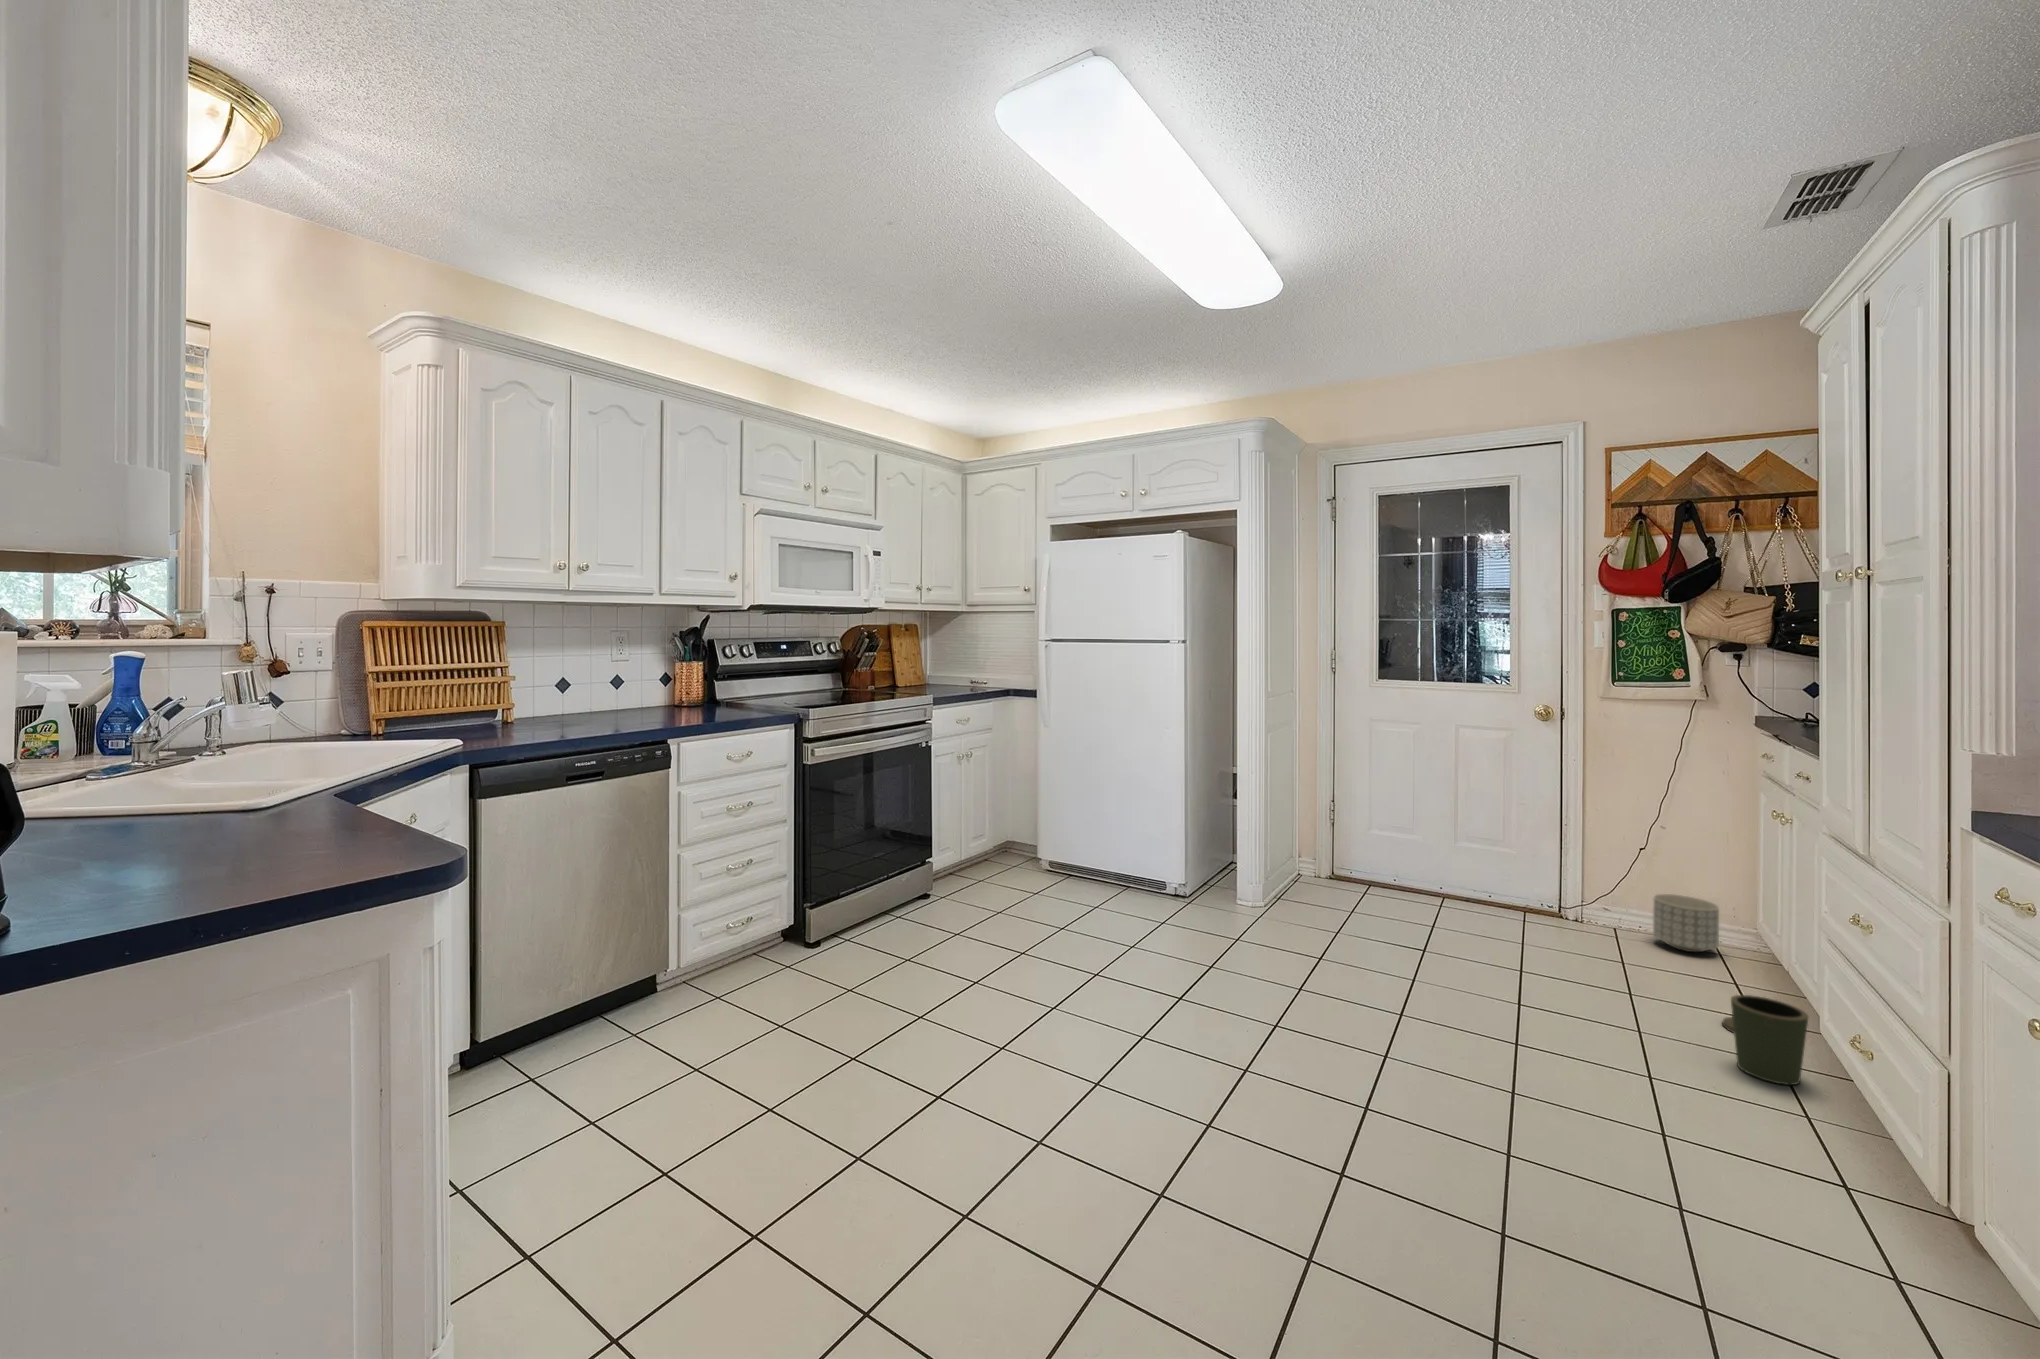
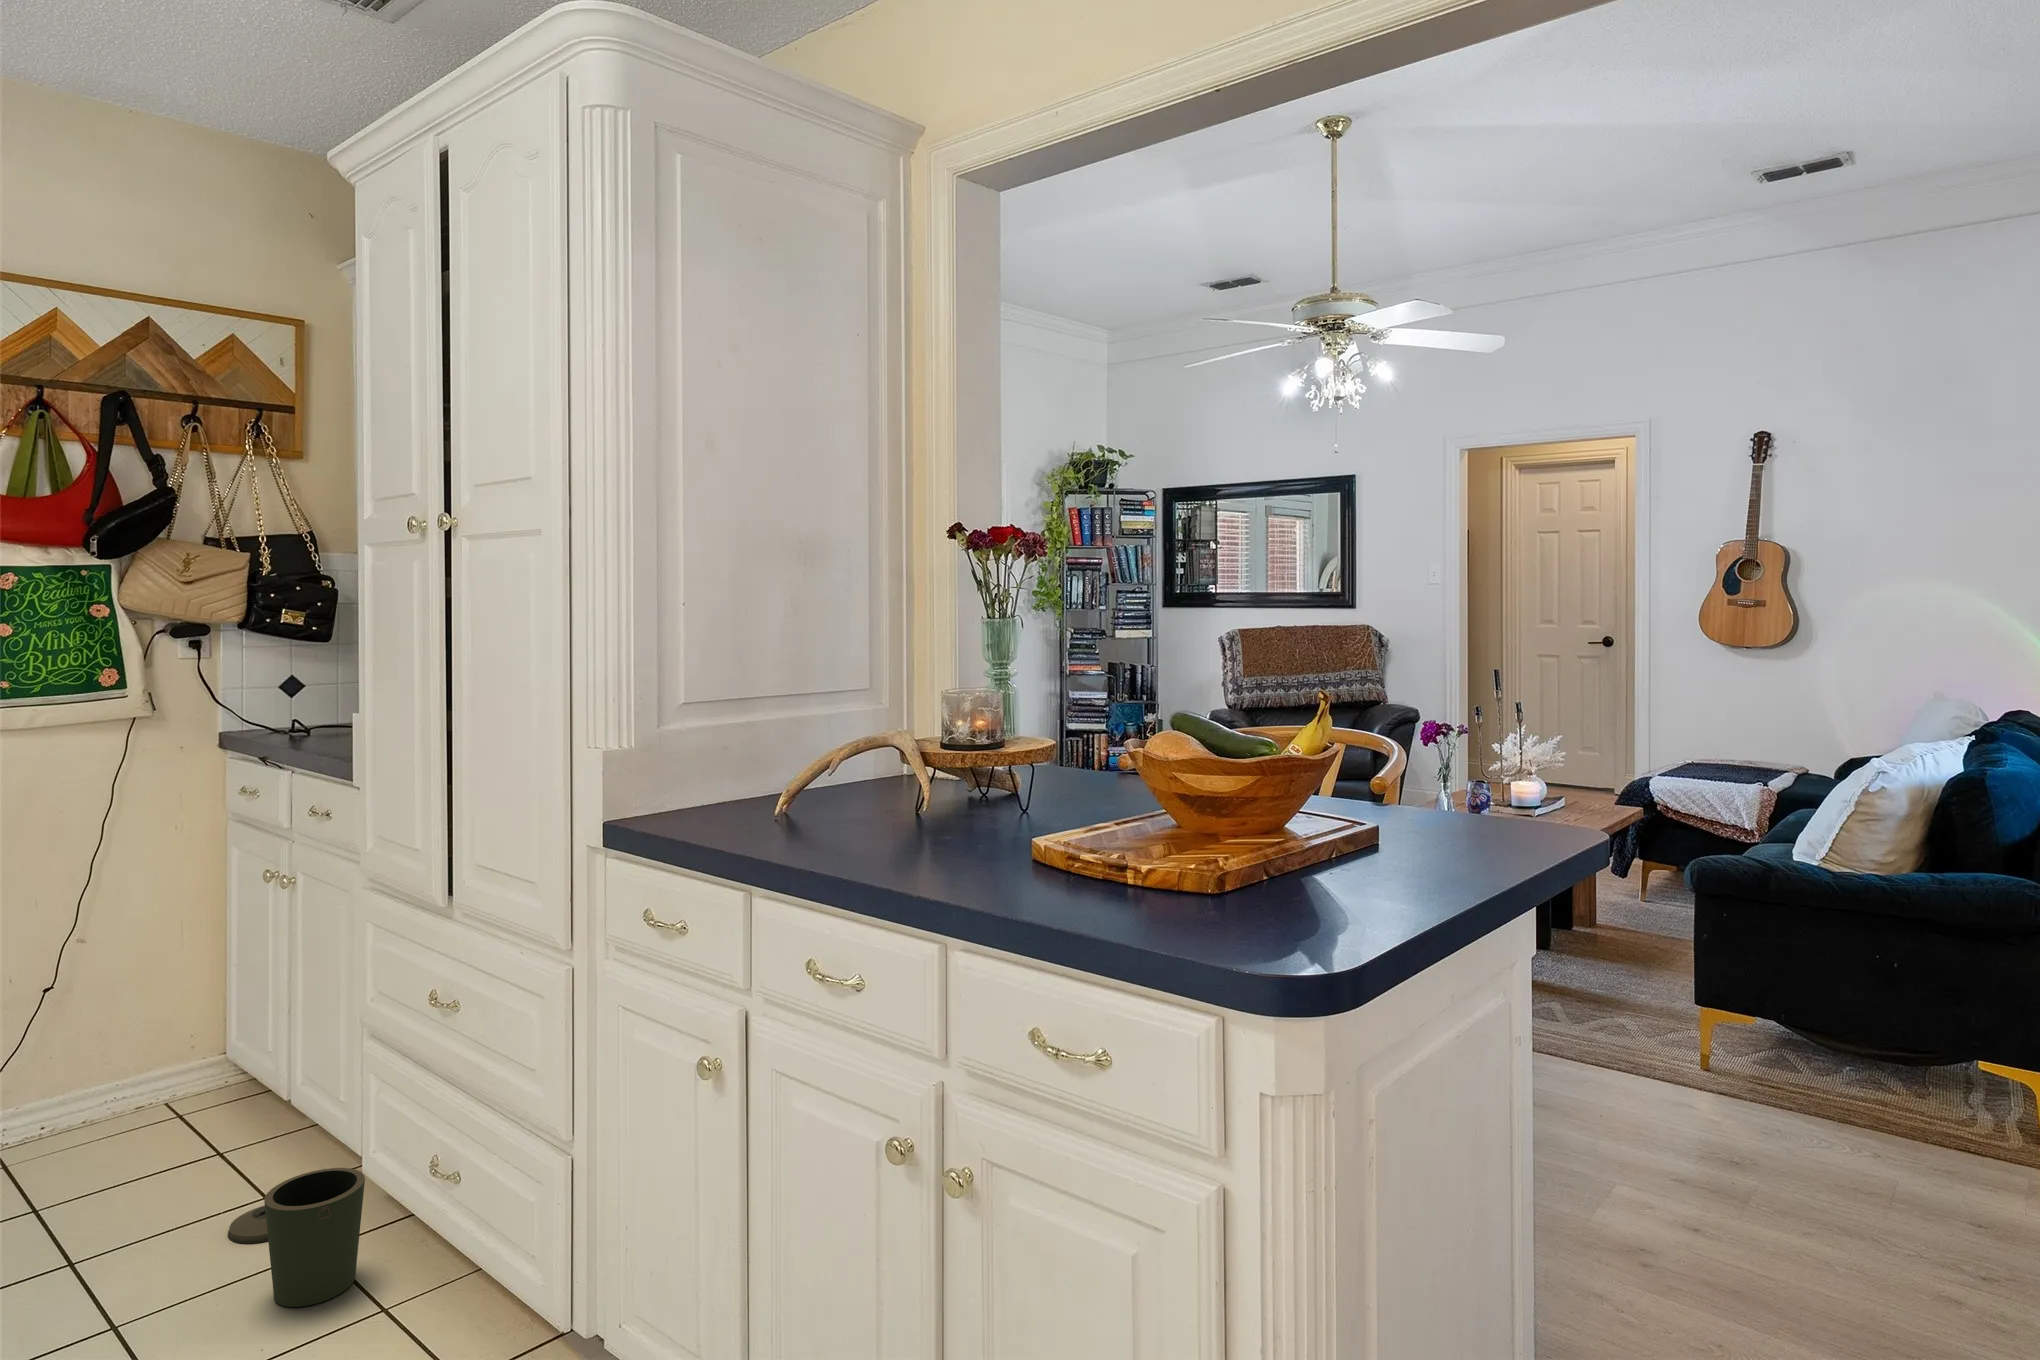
planter: present [1653,894,1719,952] -> none [77,1033,181,1131]

